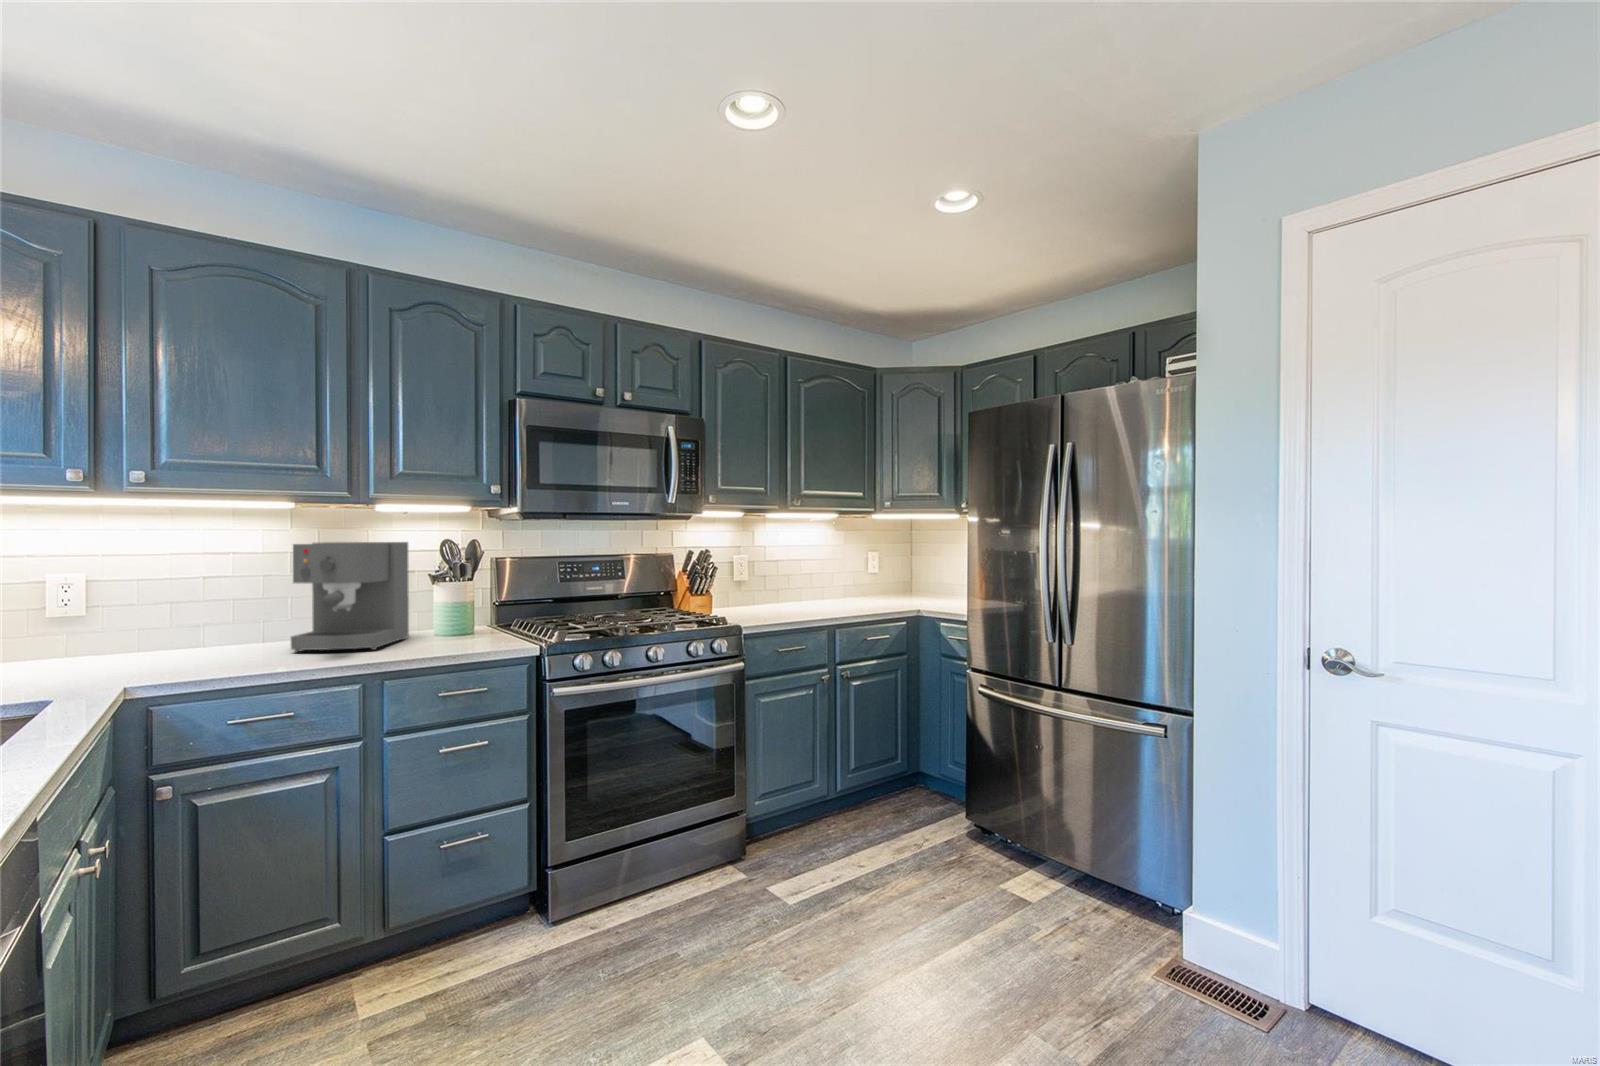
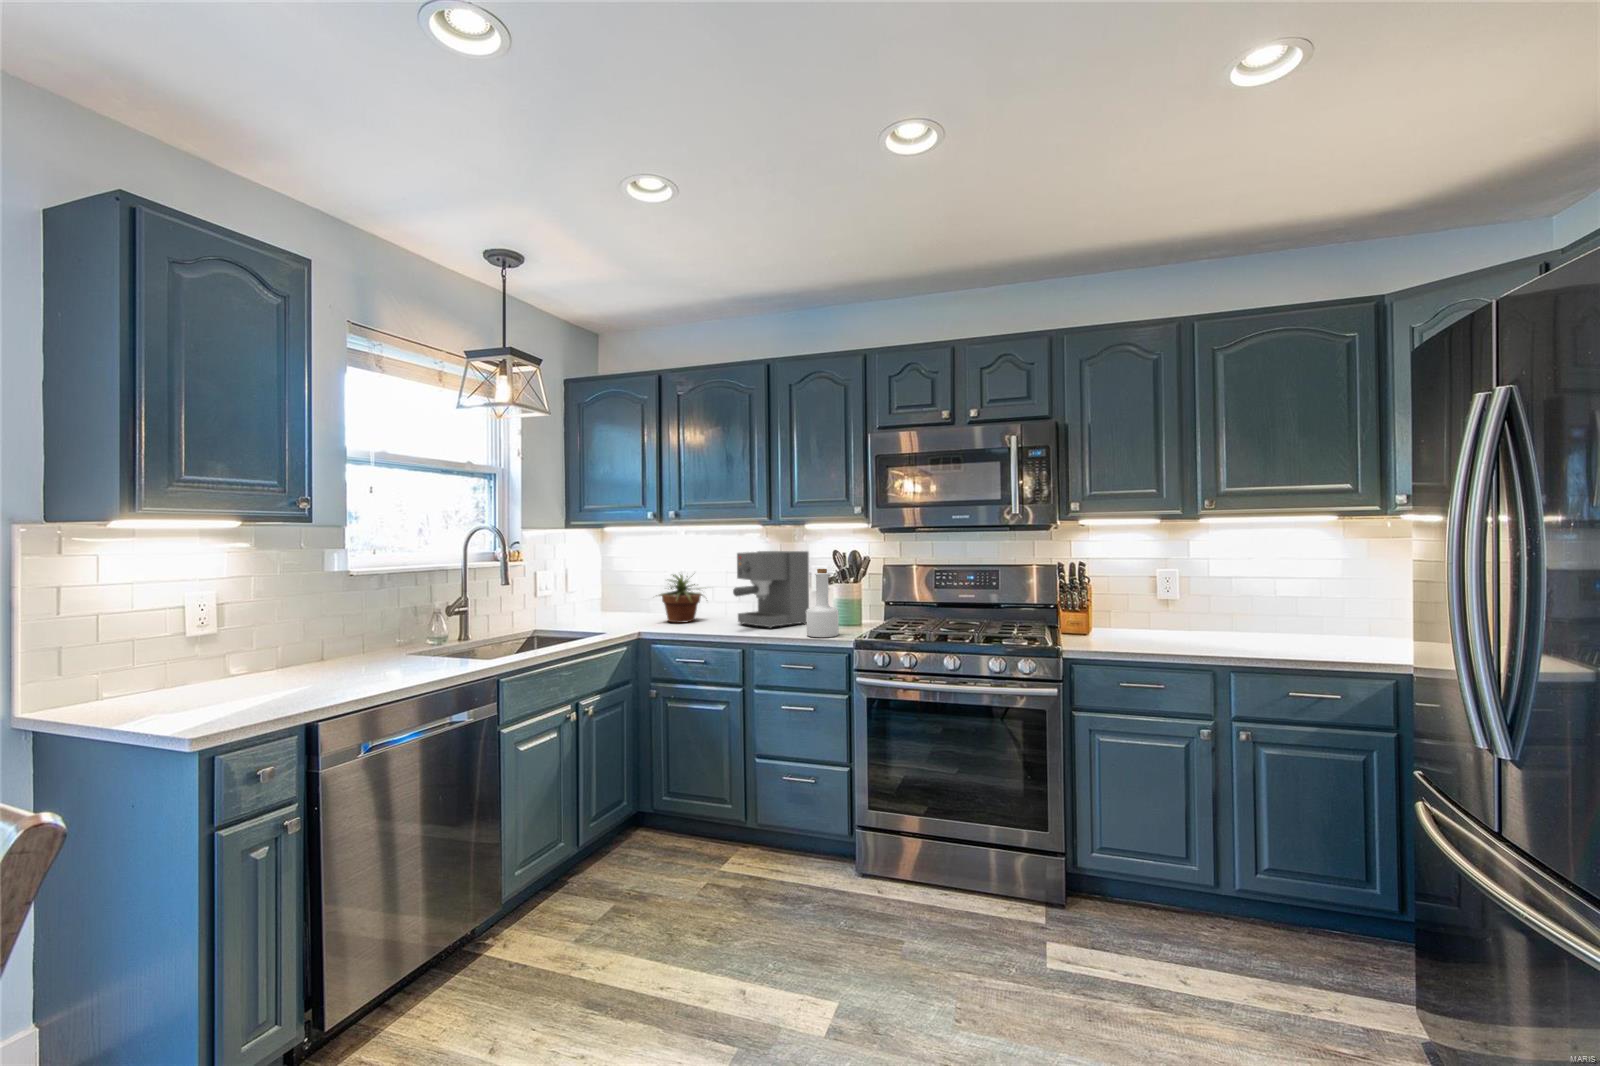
bottle: none [459,561,504,649] -> present [806,569,839,637]
potted plant: none [78,577,209,669] -> present [659,575,703,623]

